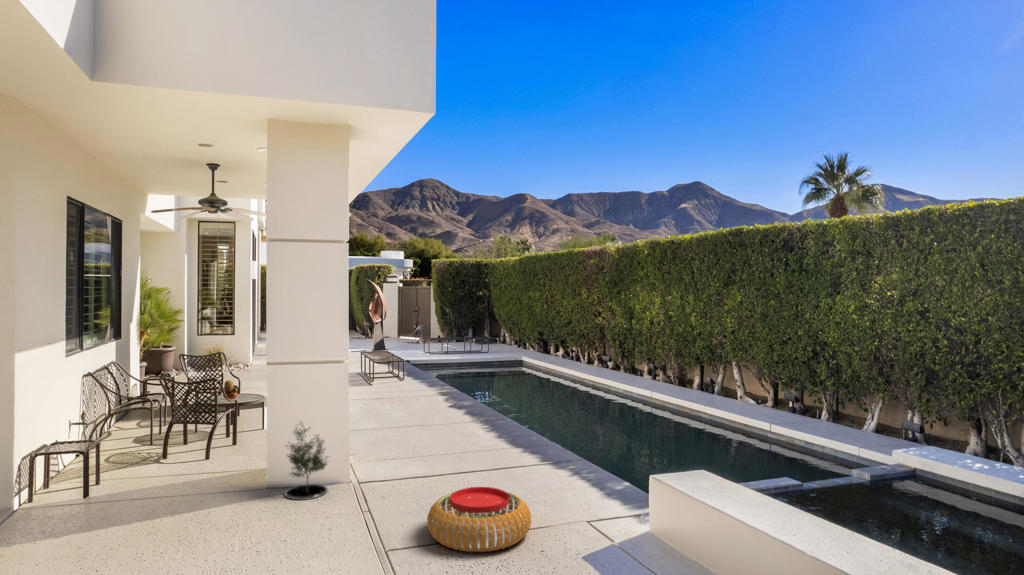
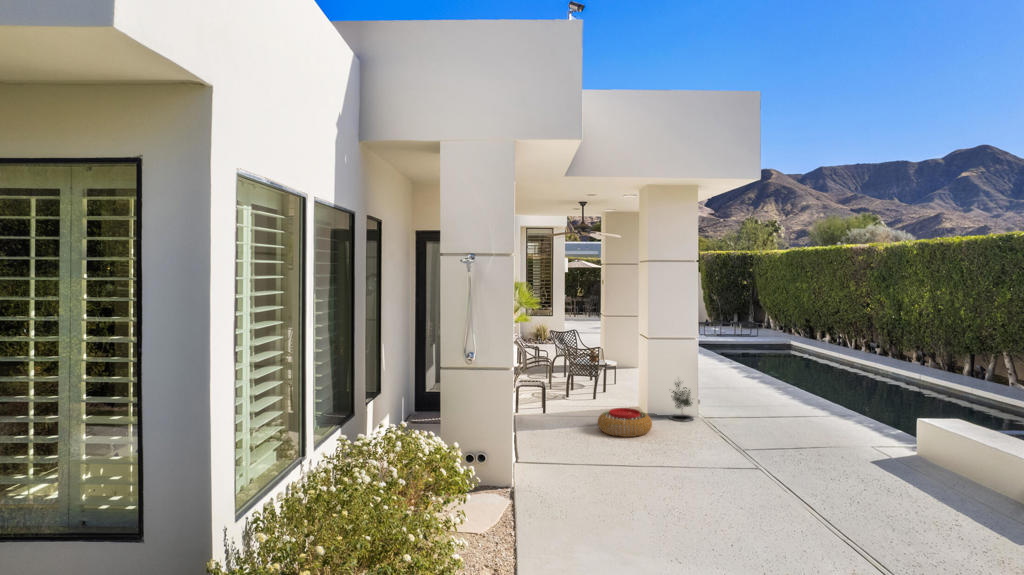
pouf: present [427,487,531,552] -> present [598,408,652,437]

